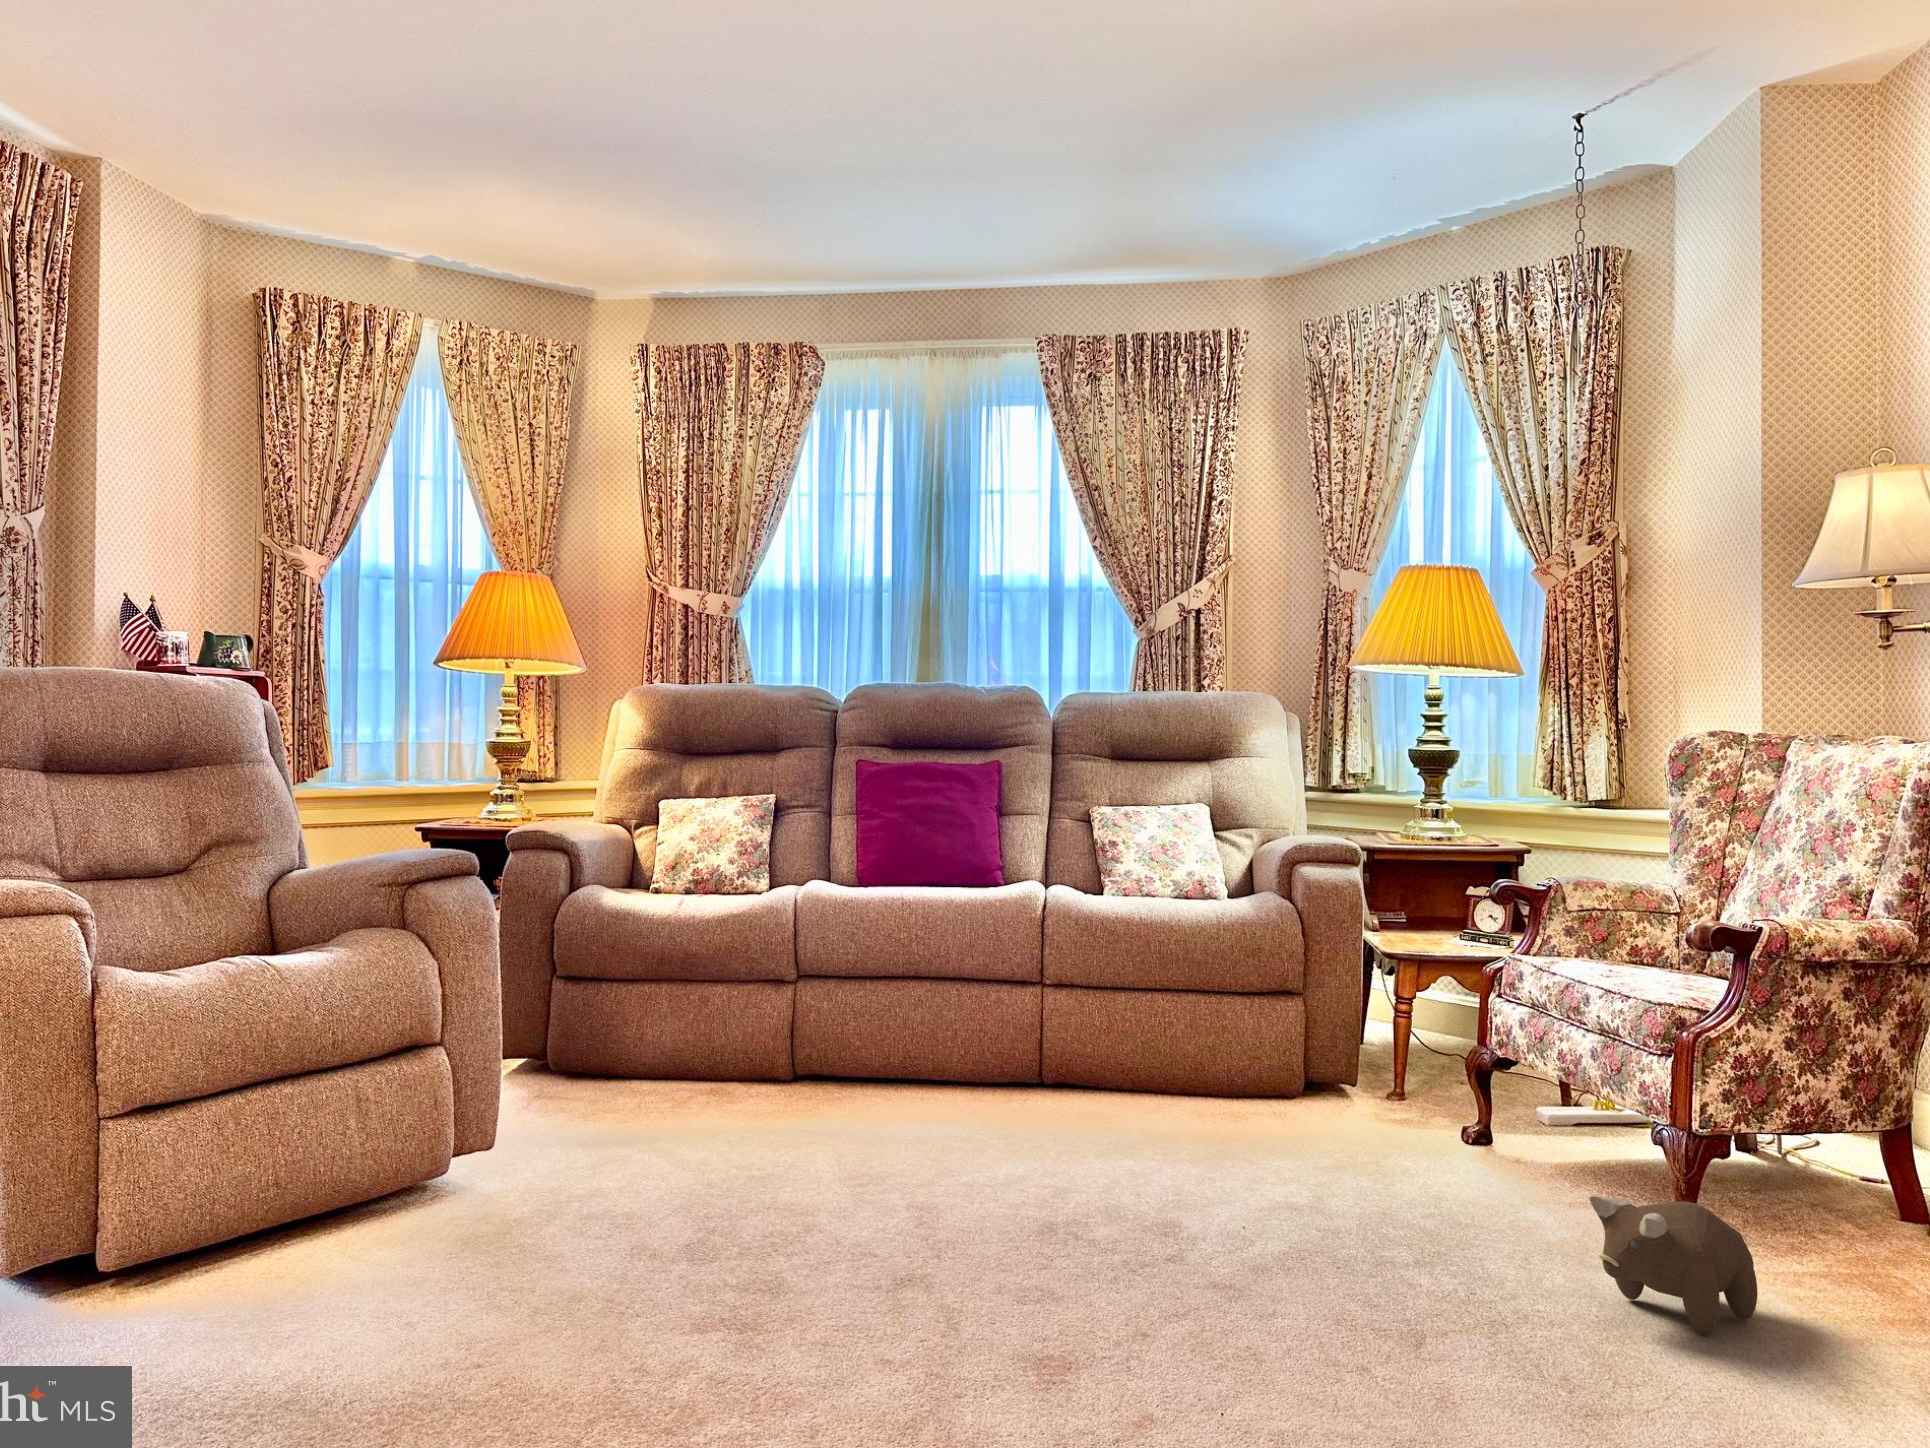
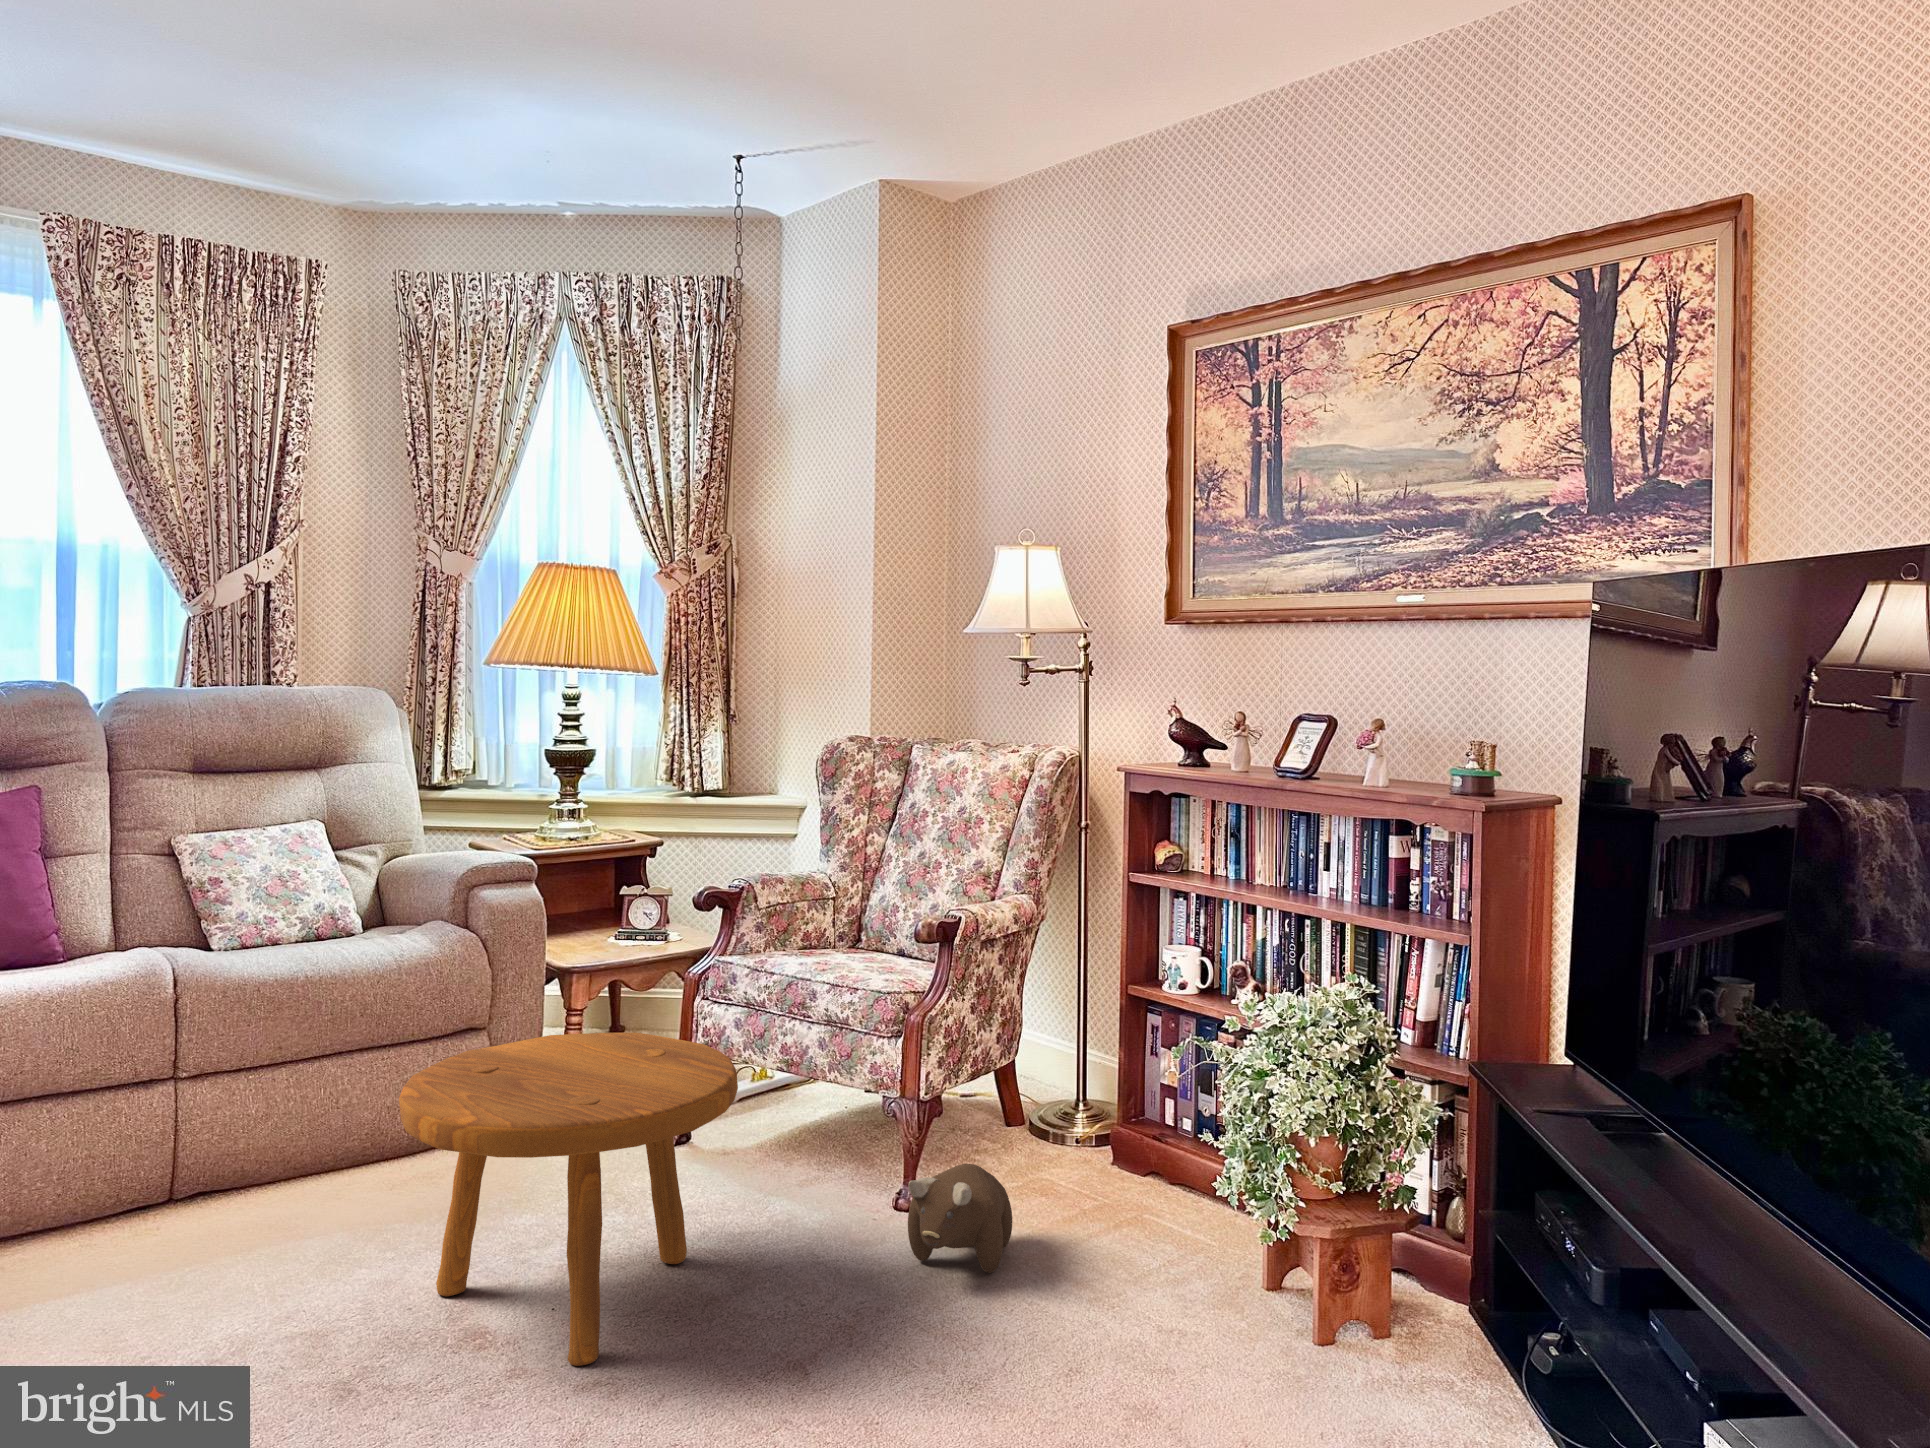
footstool: none [1105,983,1408,1268] -> present [399,1032,738,1366]

